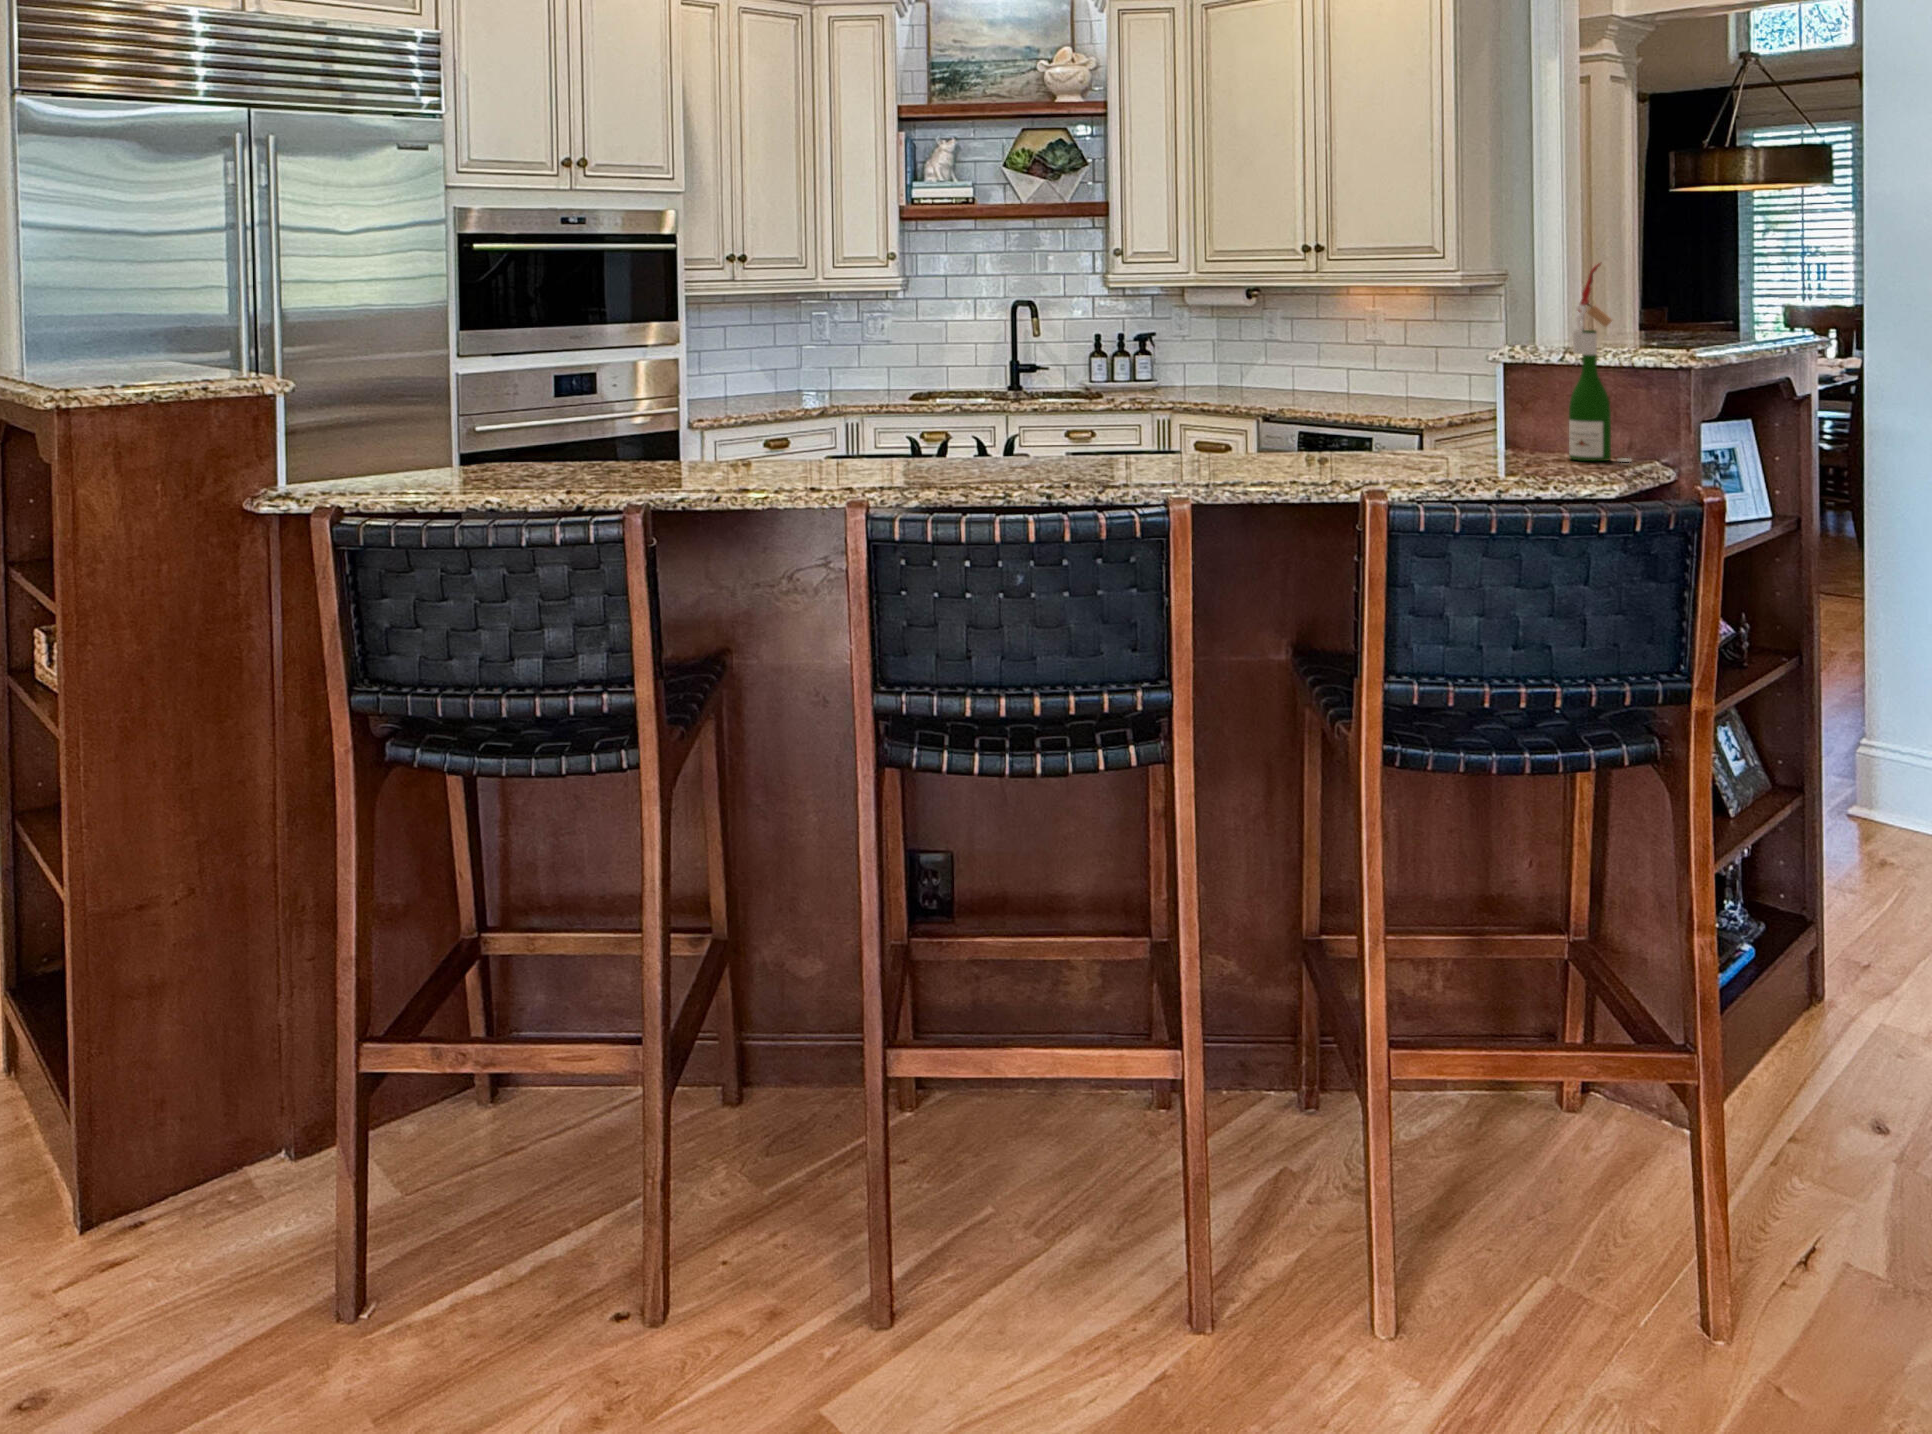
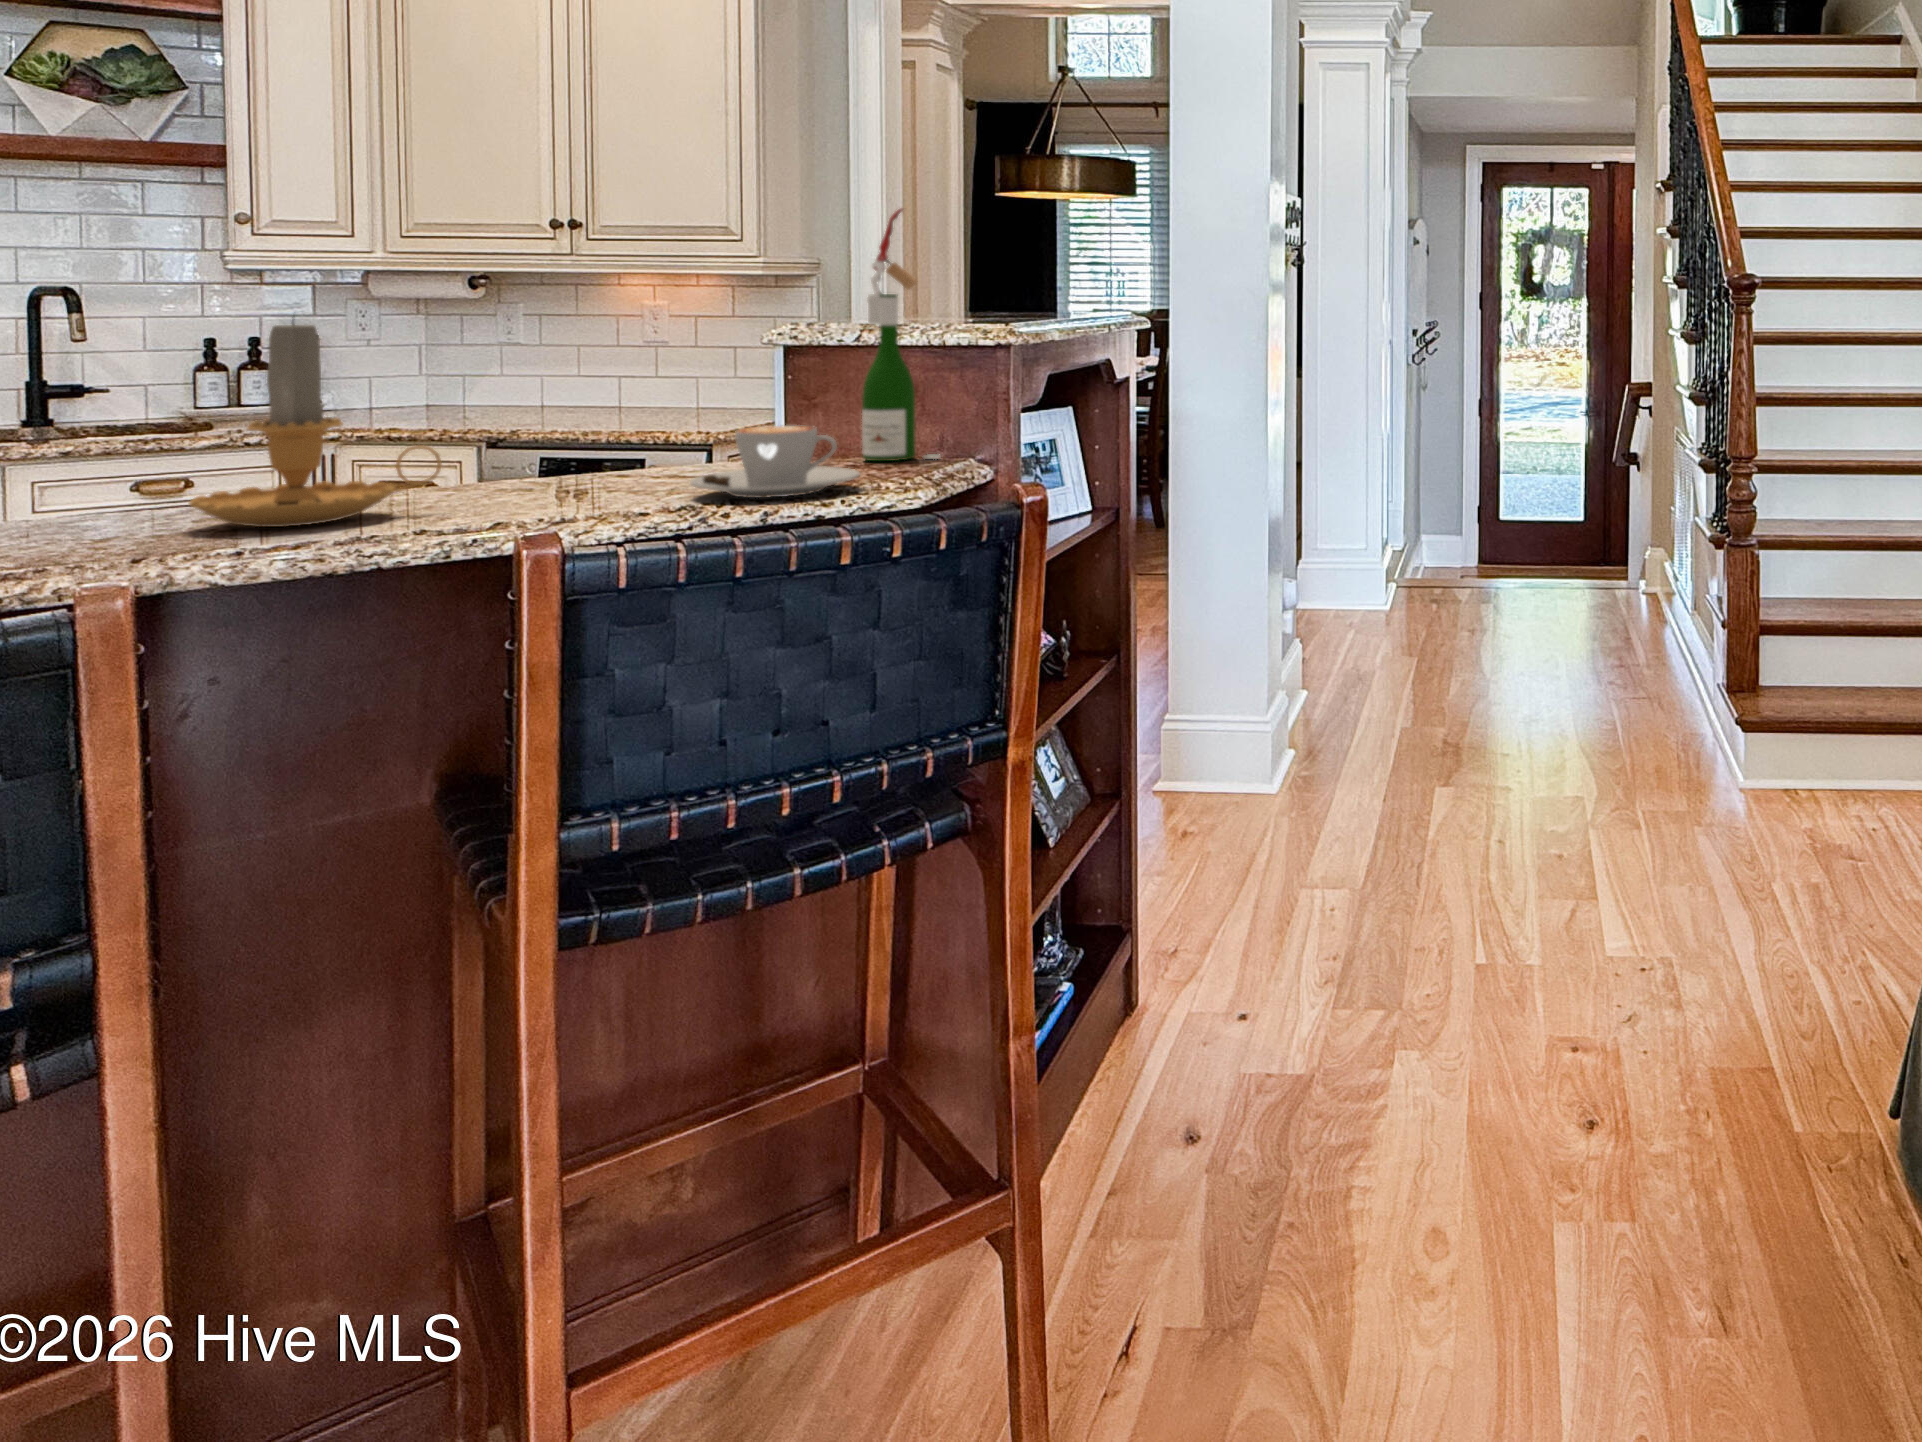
candle: none [1193,350,1311,475] -> present [189,317,442,527]
coffee cup: none [1455,431,1571,482] -> present [690,425,859,498]

